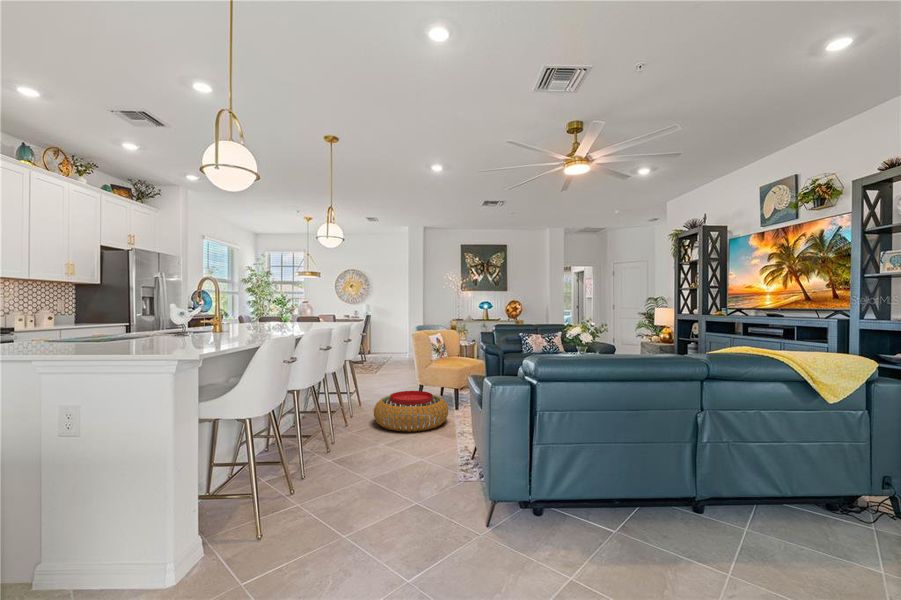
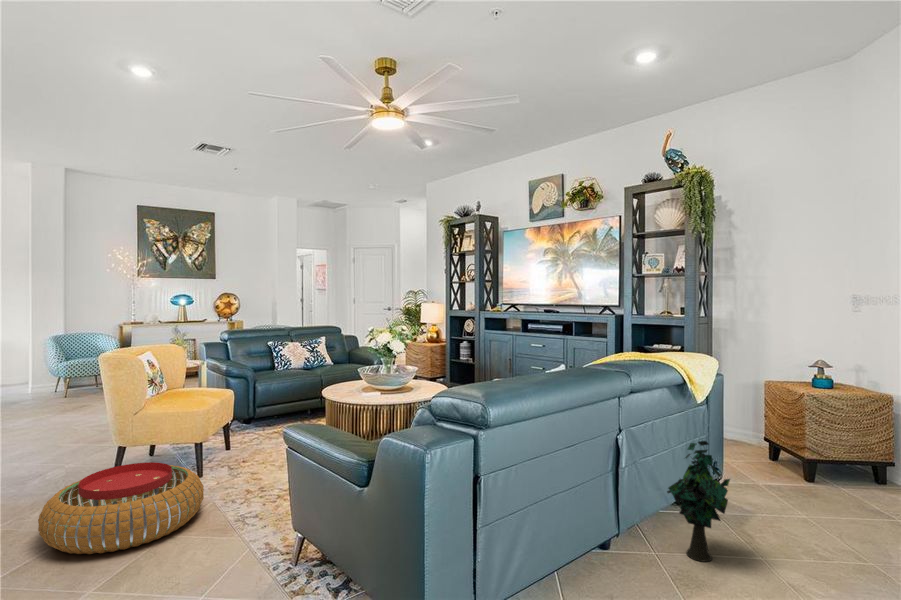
decorative plant: none [763,438,848,558] -> present [667,441,730,562]

